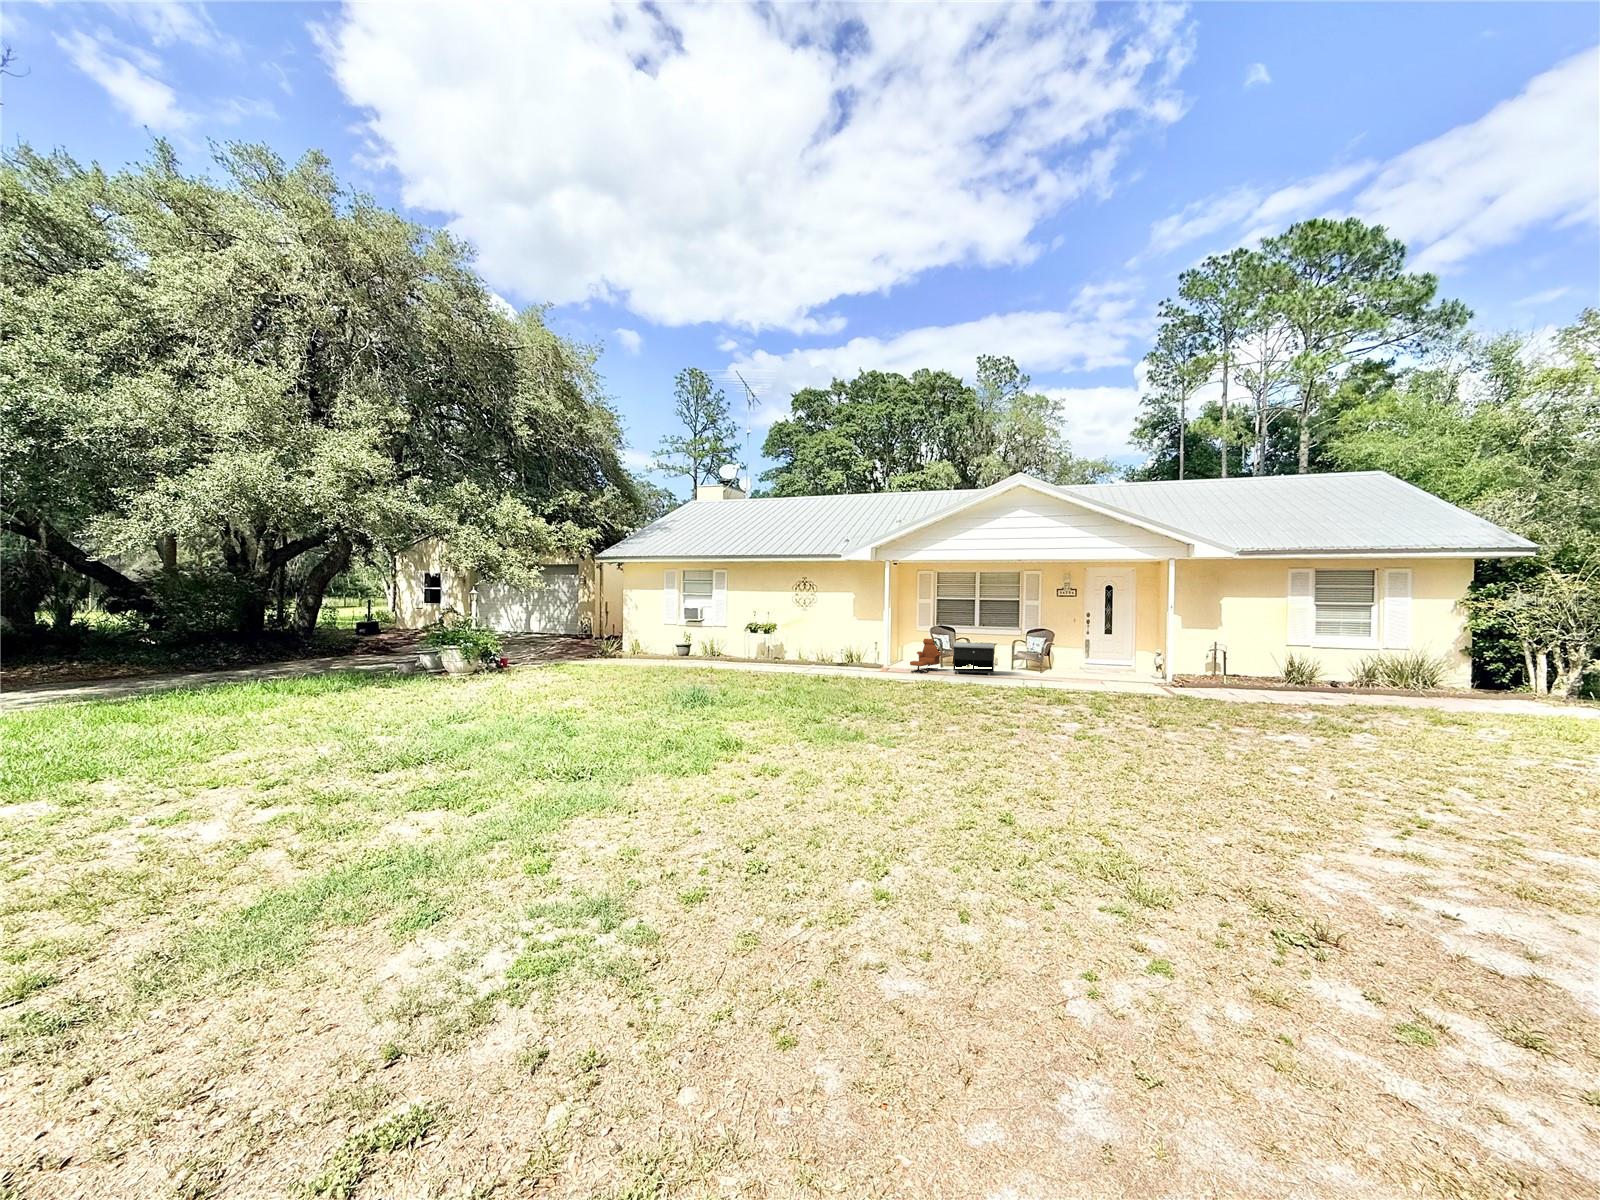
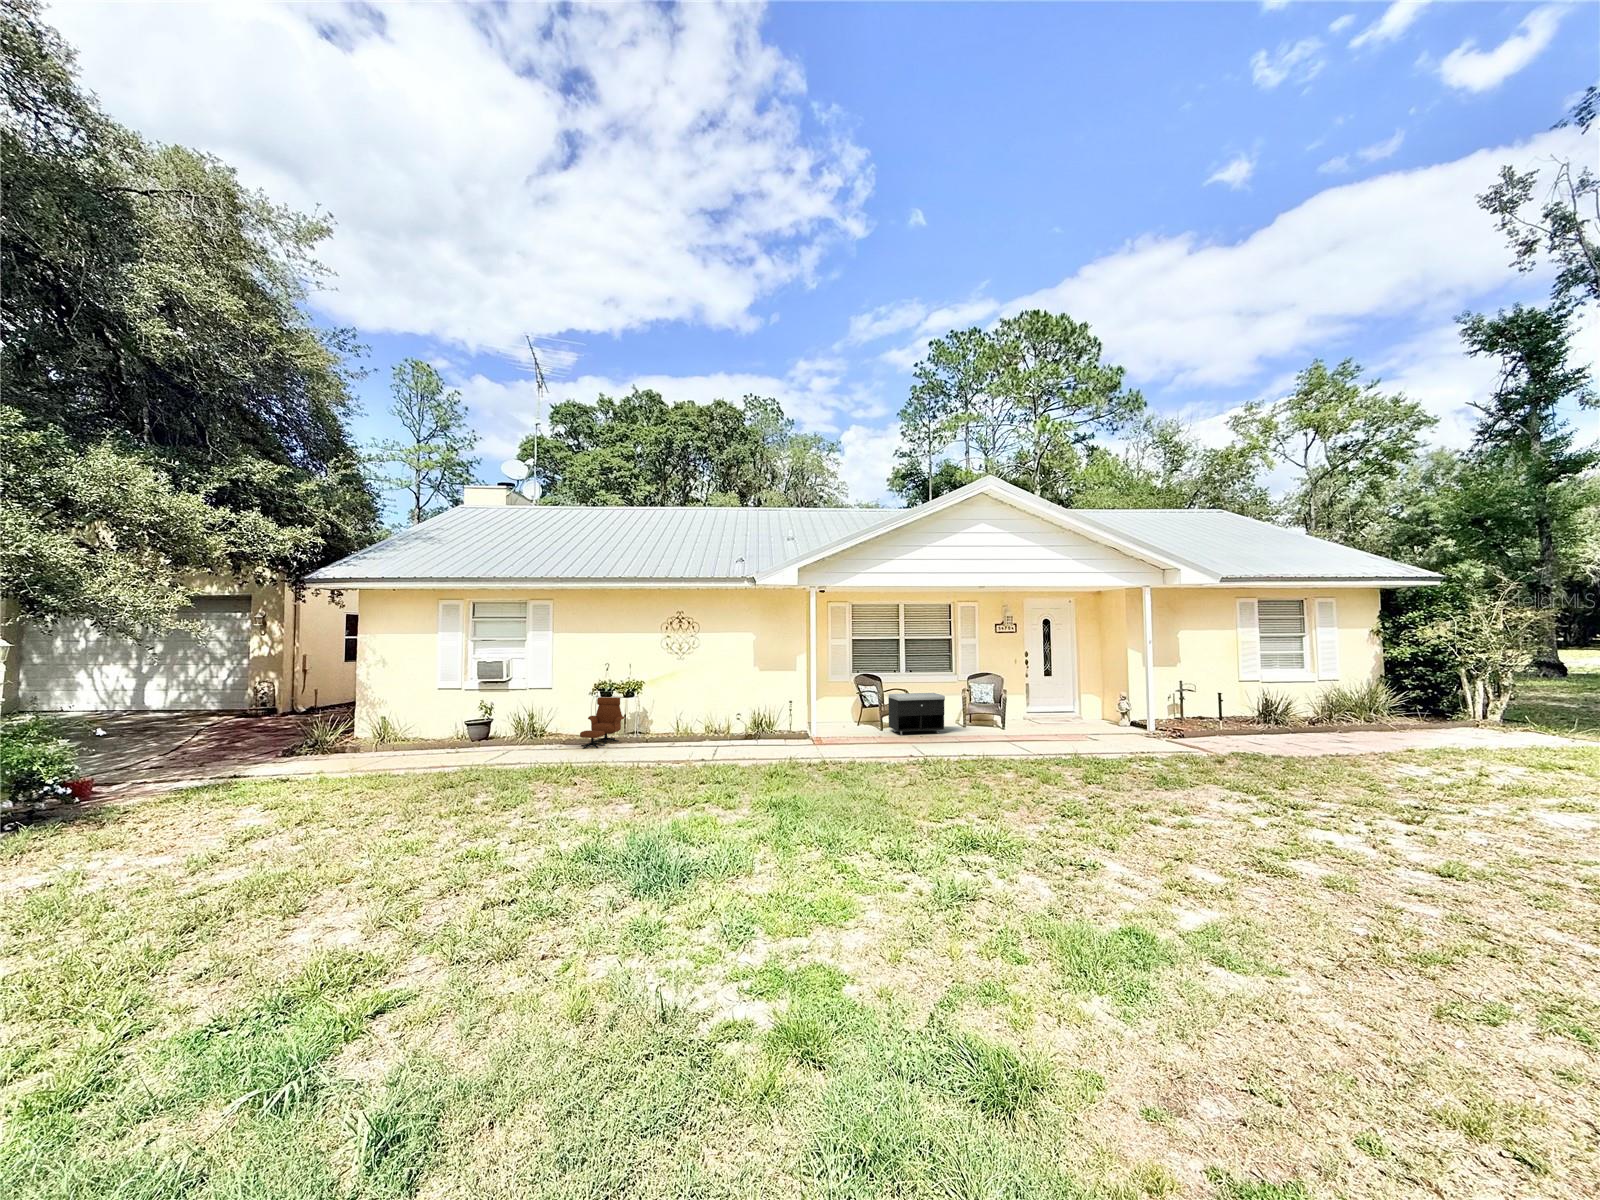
lounge chair: present [910,639,942,673] -> present [580,697,625,748]

